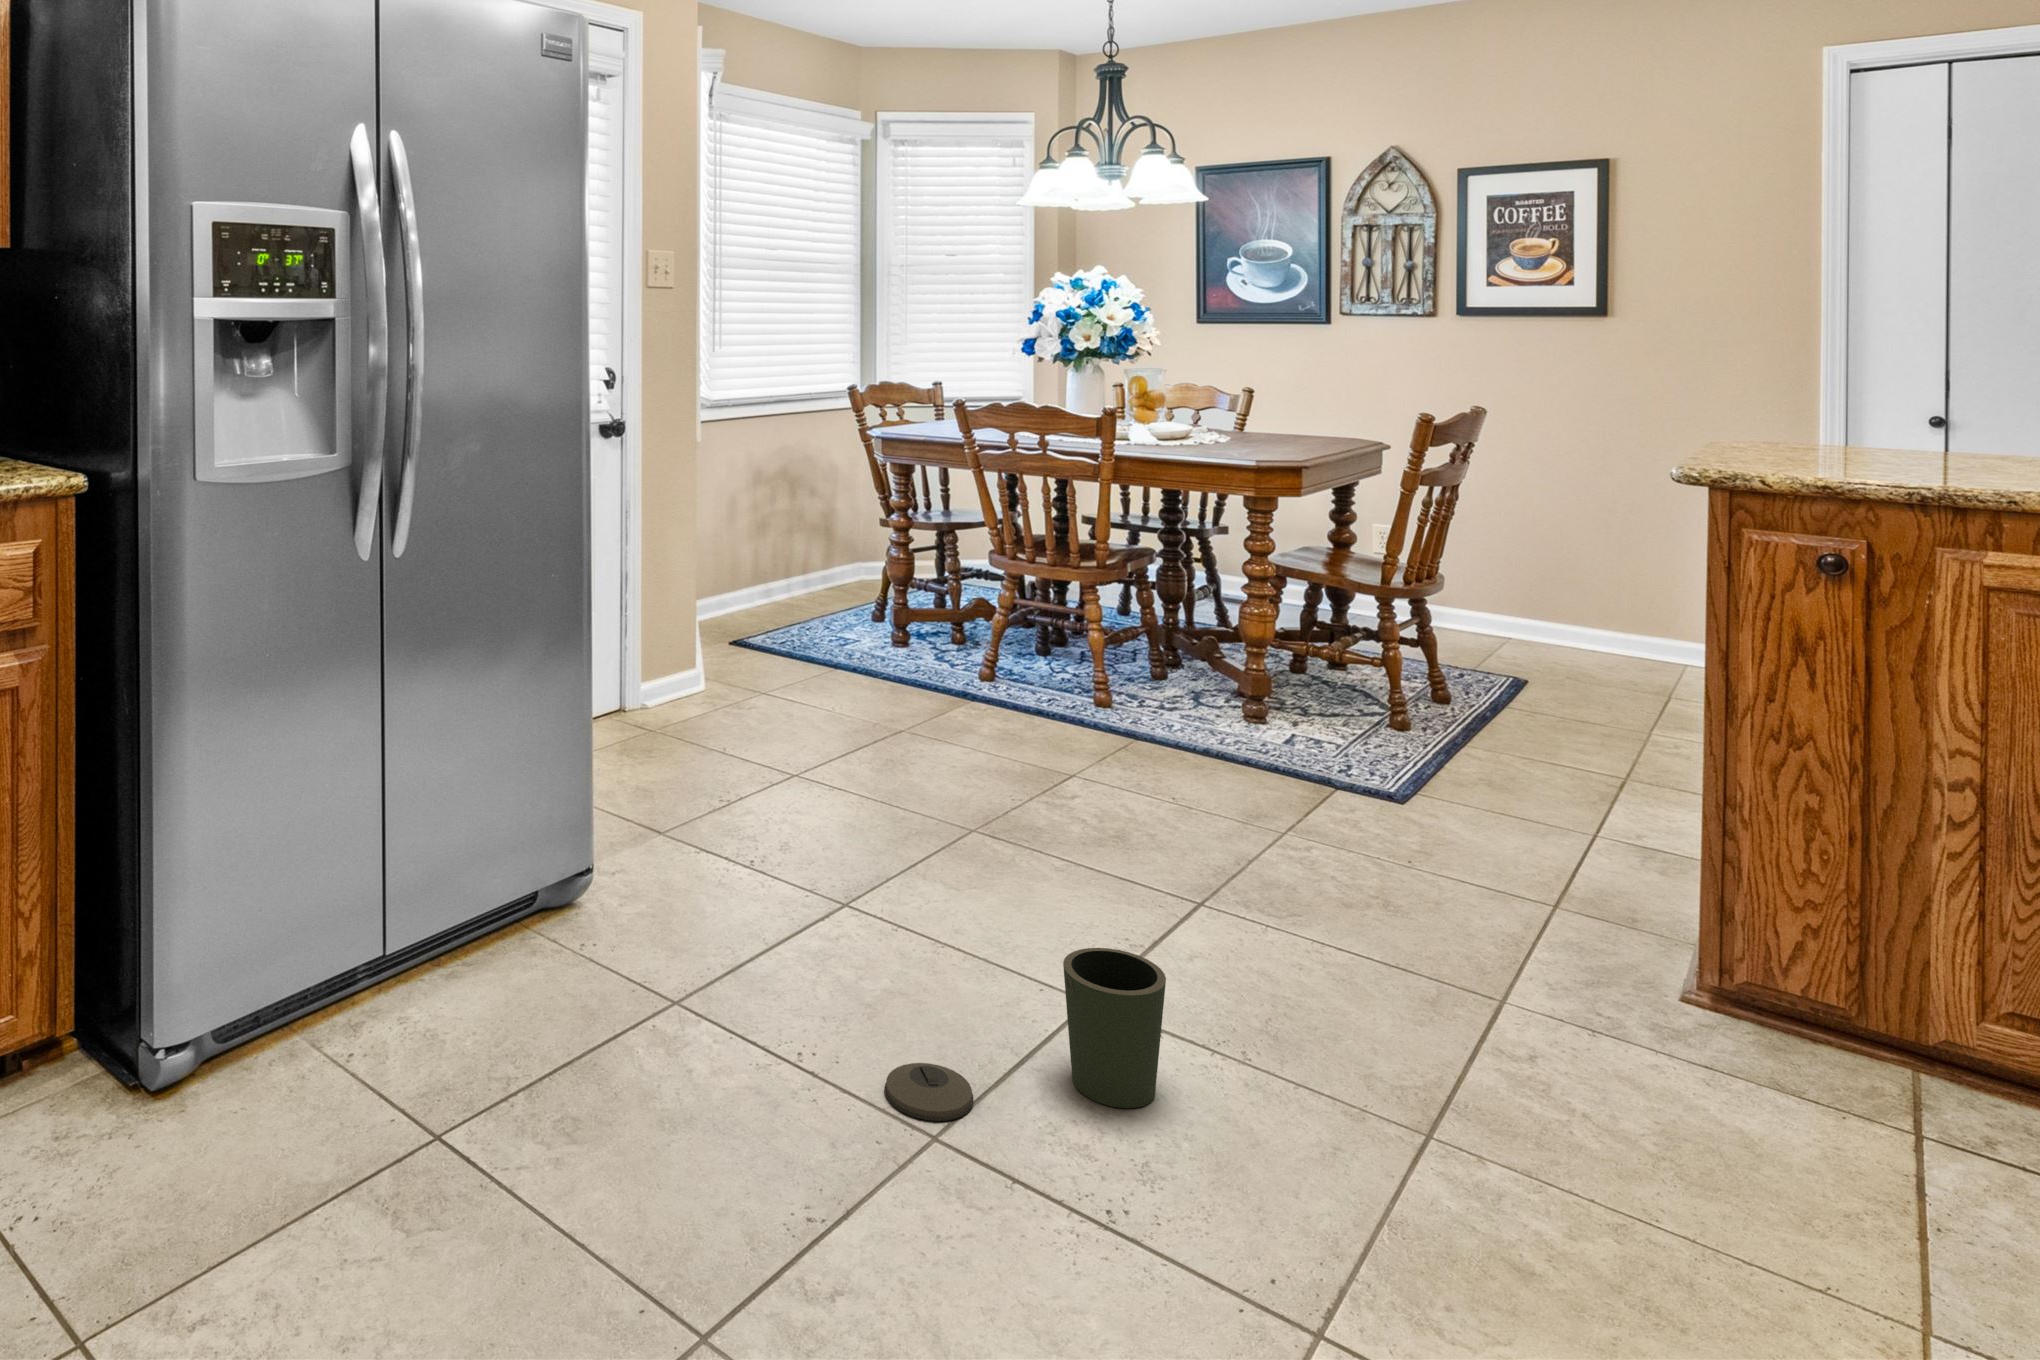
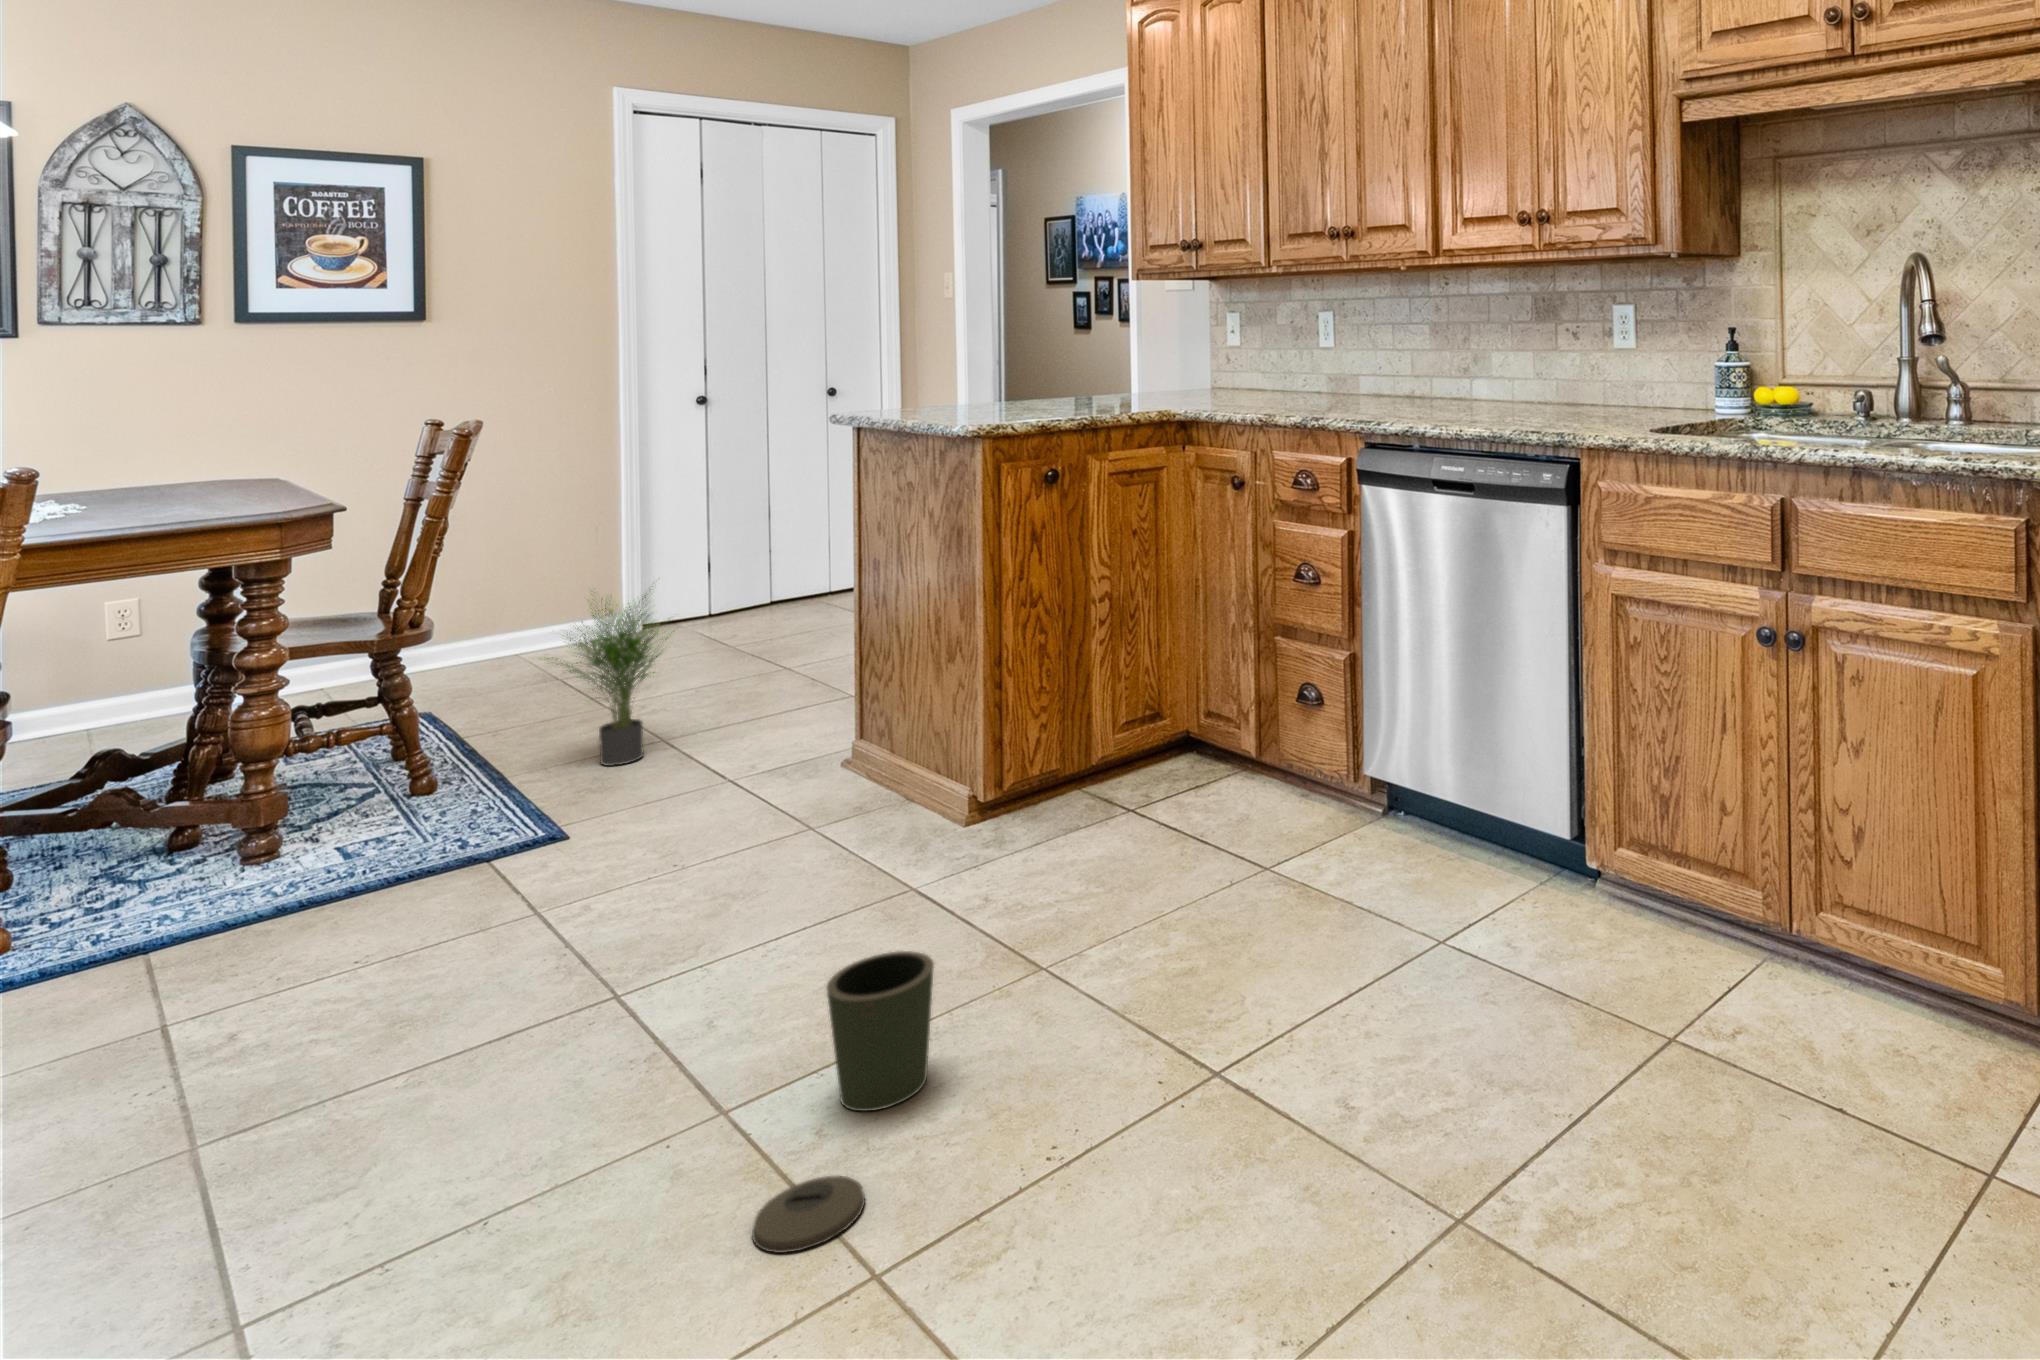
potted plant: none [1446,589,1609,783] -> present [544,590,670,766]

